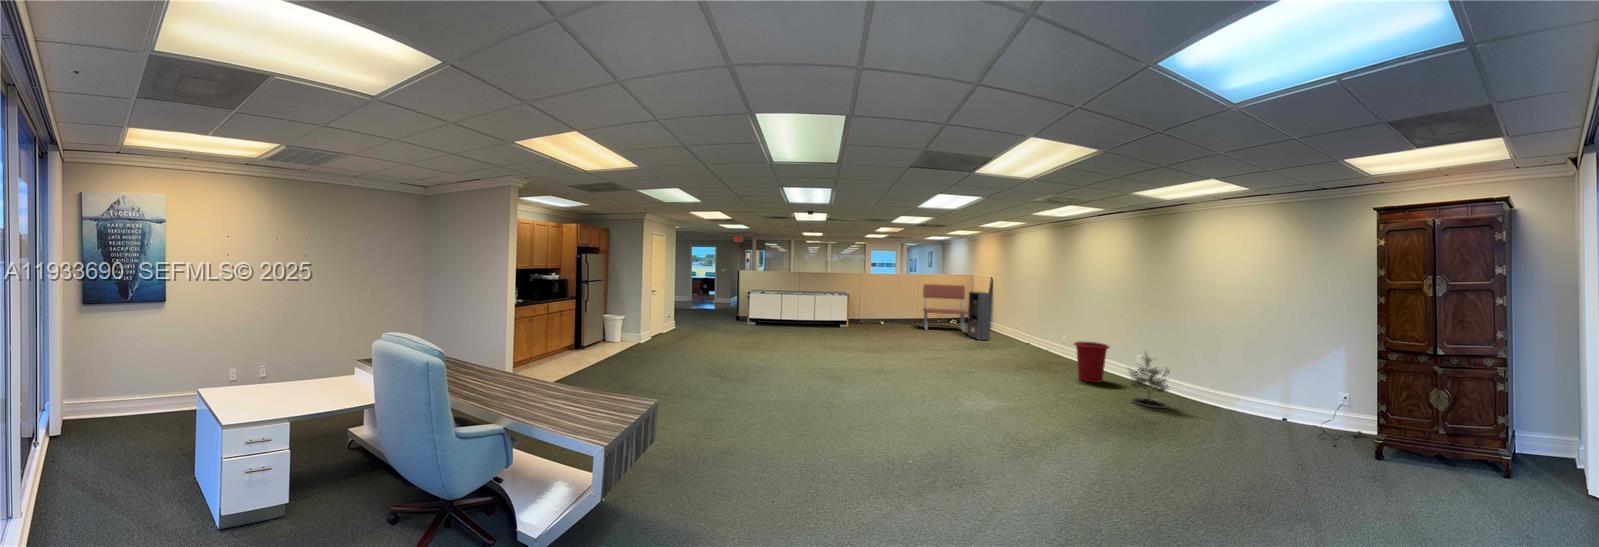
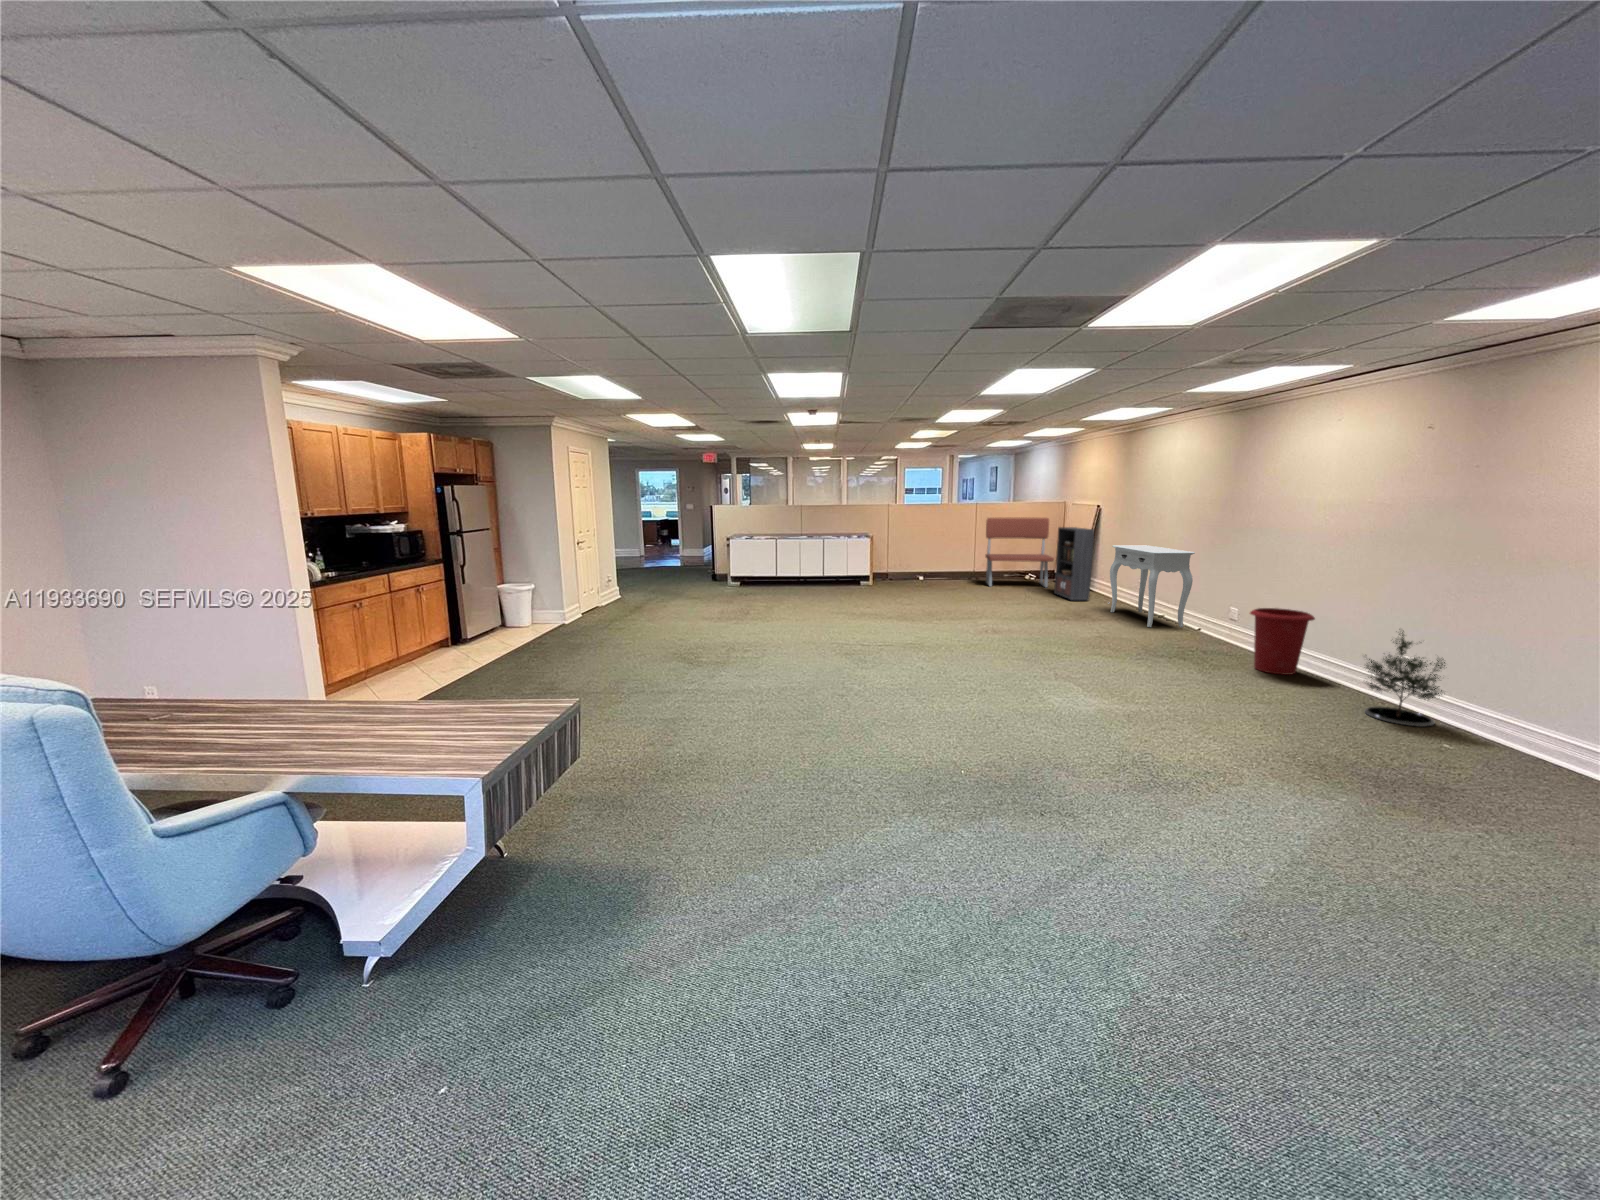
console table: none [1000,304,1049,357] -> present [1110,545,1195,627]

